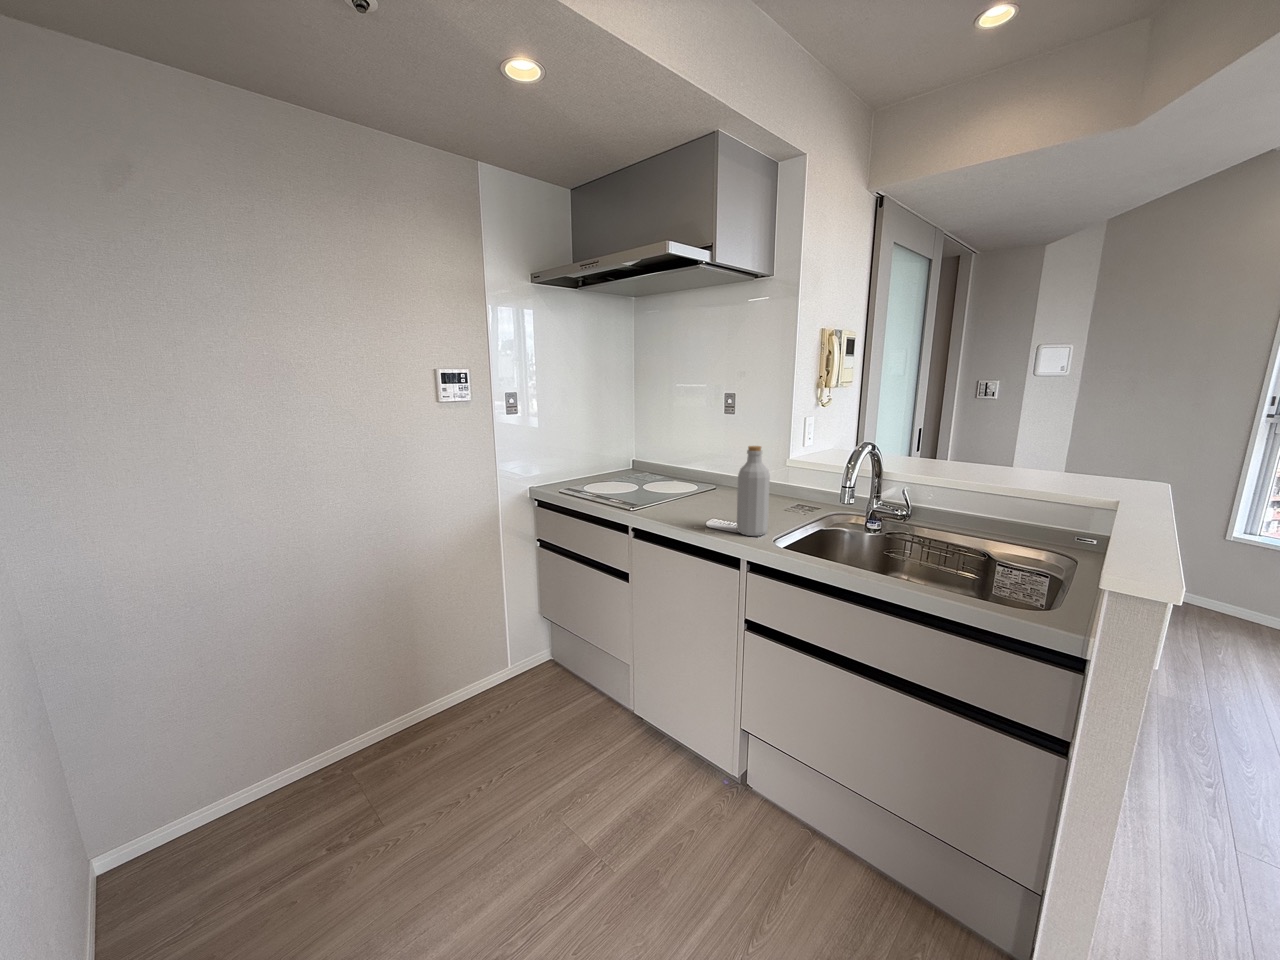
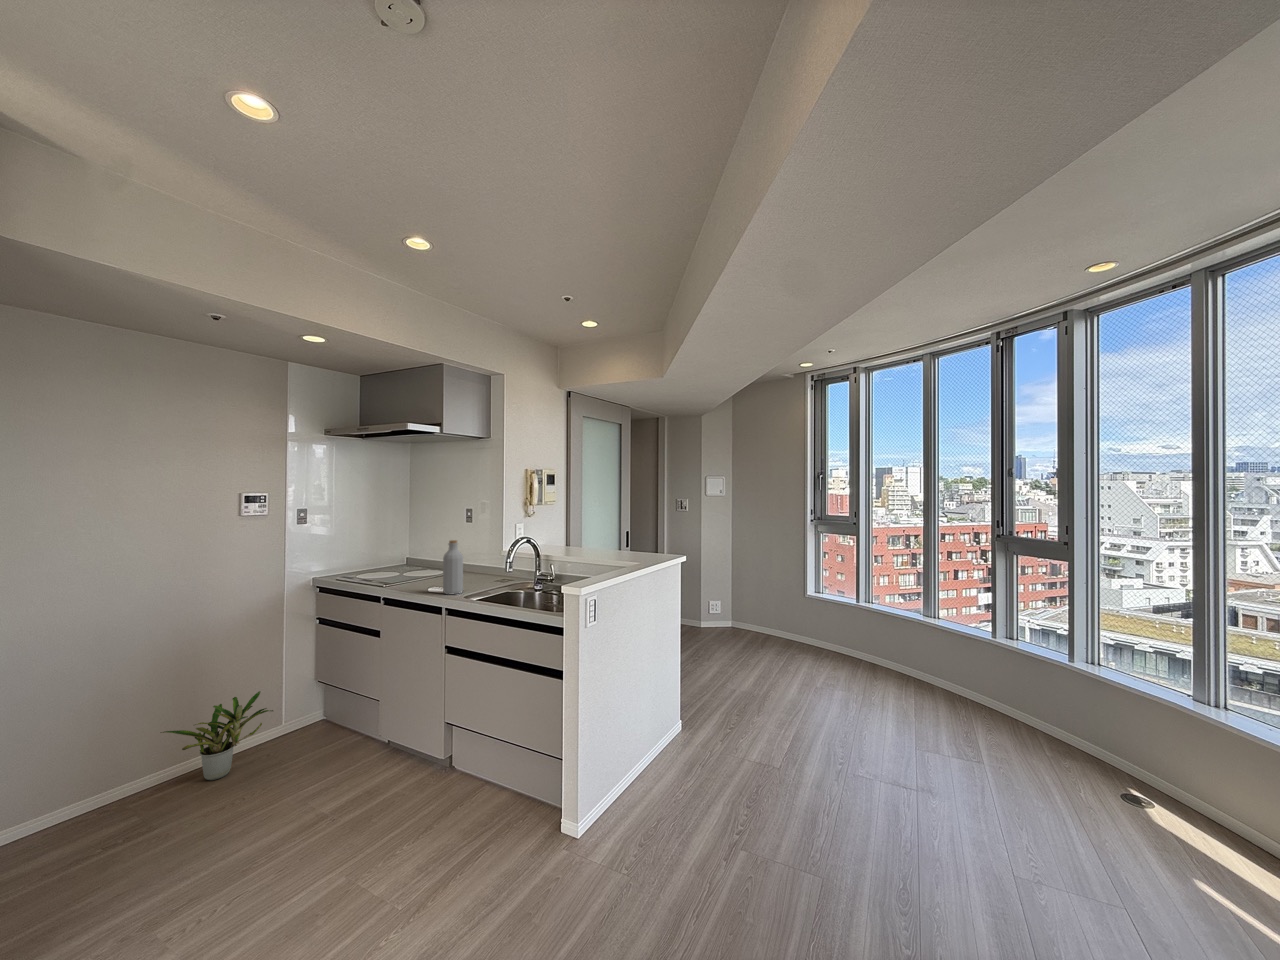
potted plant: none [381,639,501,745] -> present [161,691,273,780]

